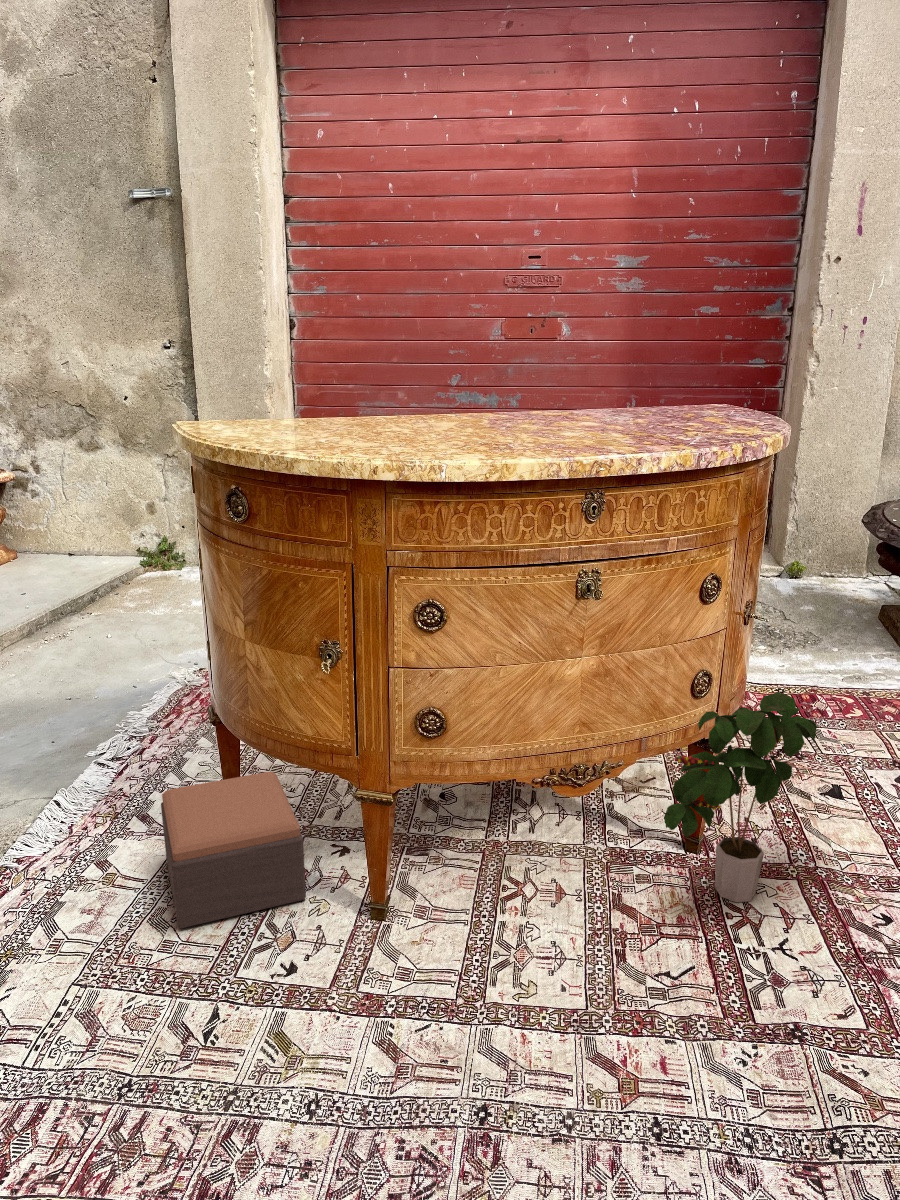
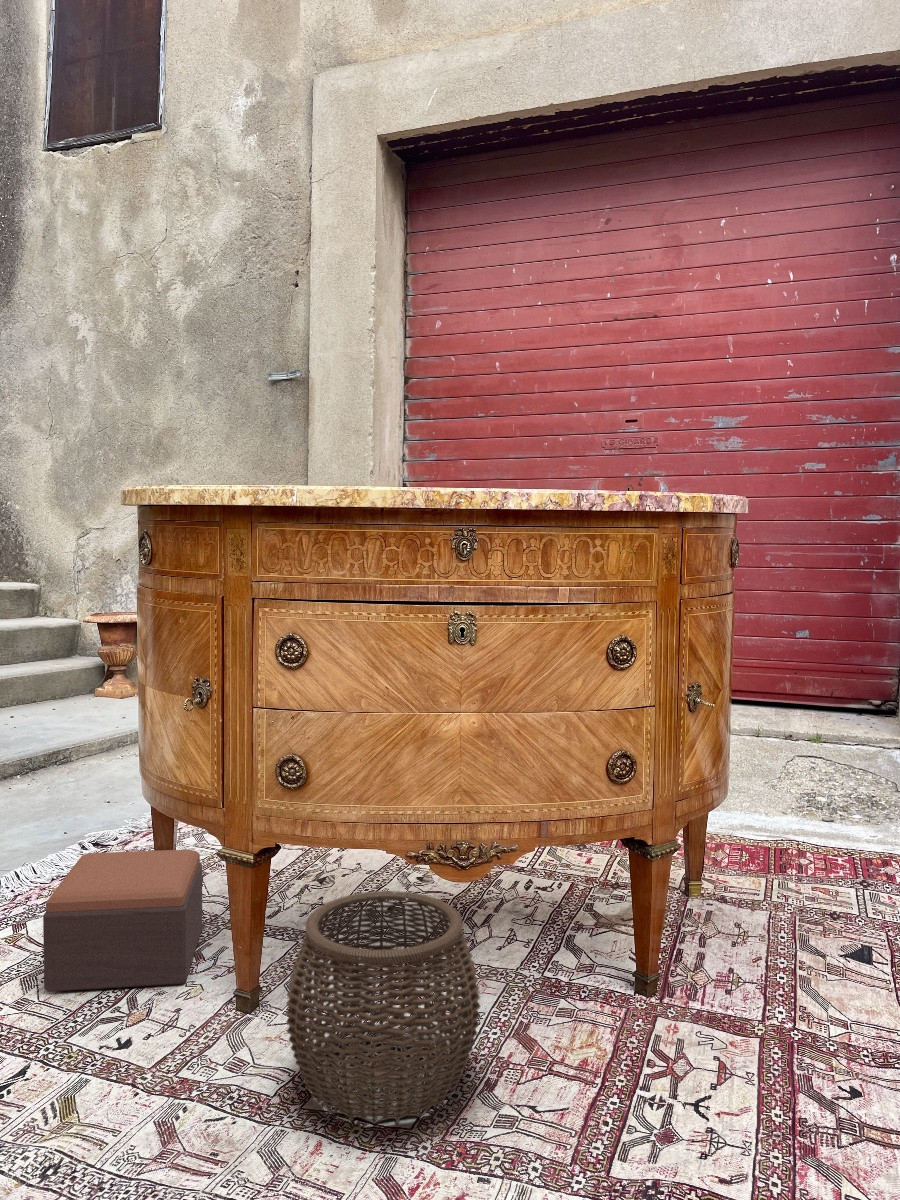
potted plant: present [664,692,817,902] -> none [558,785,776,1051]
woven basket: none [457,813,623,1012] -> present [286,891,480,1124]

